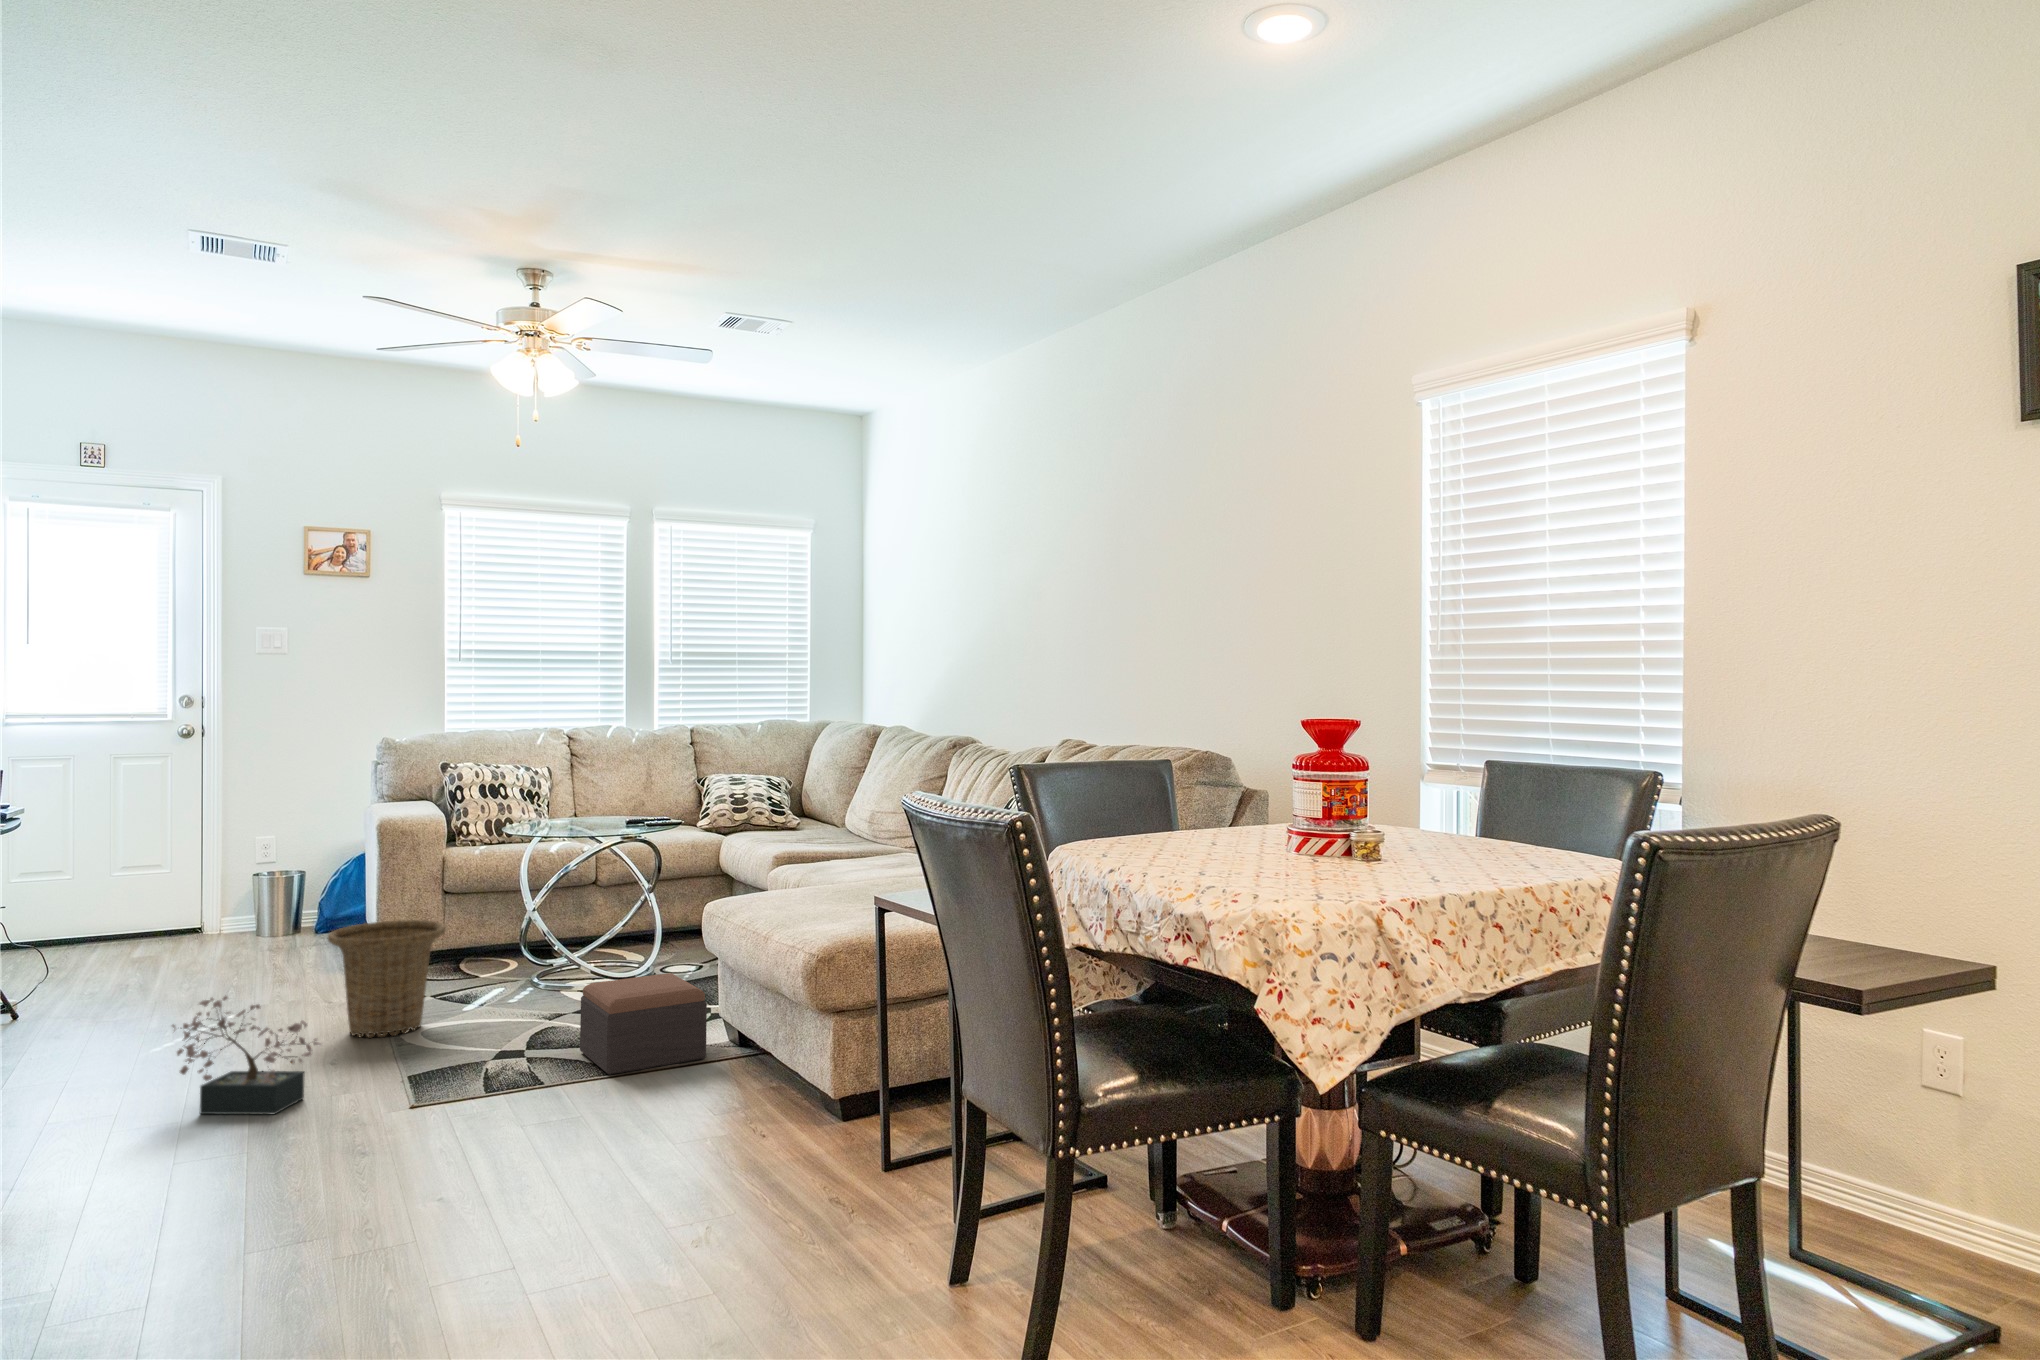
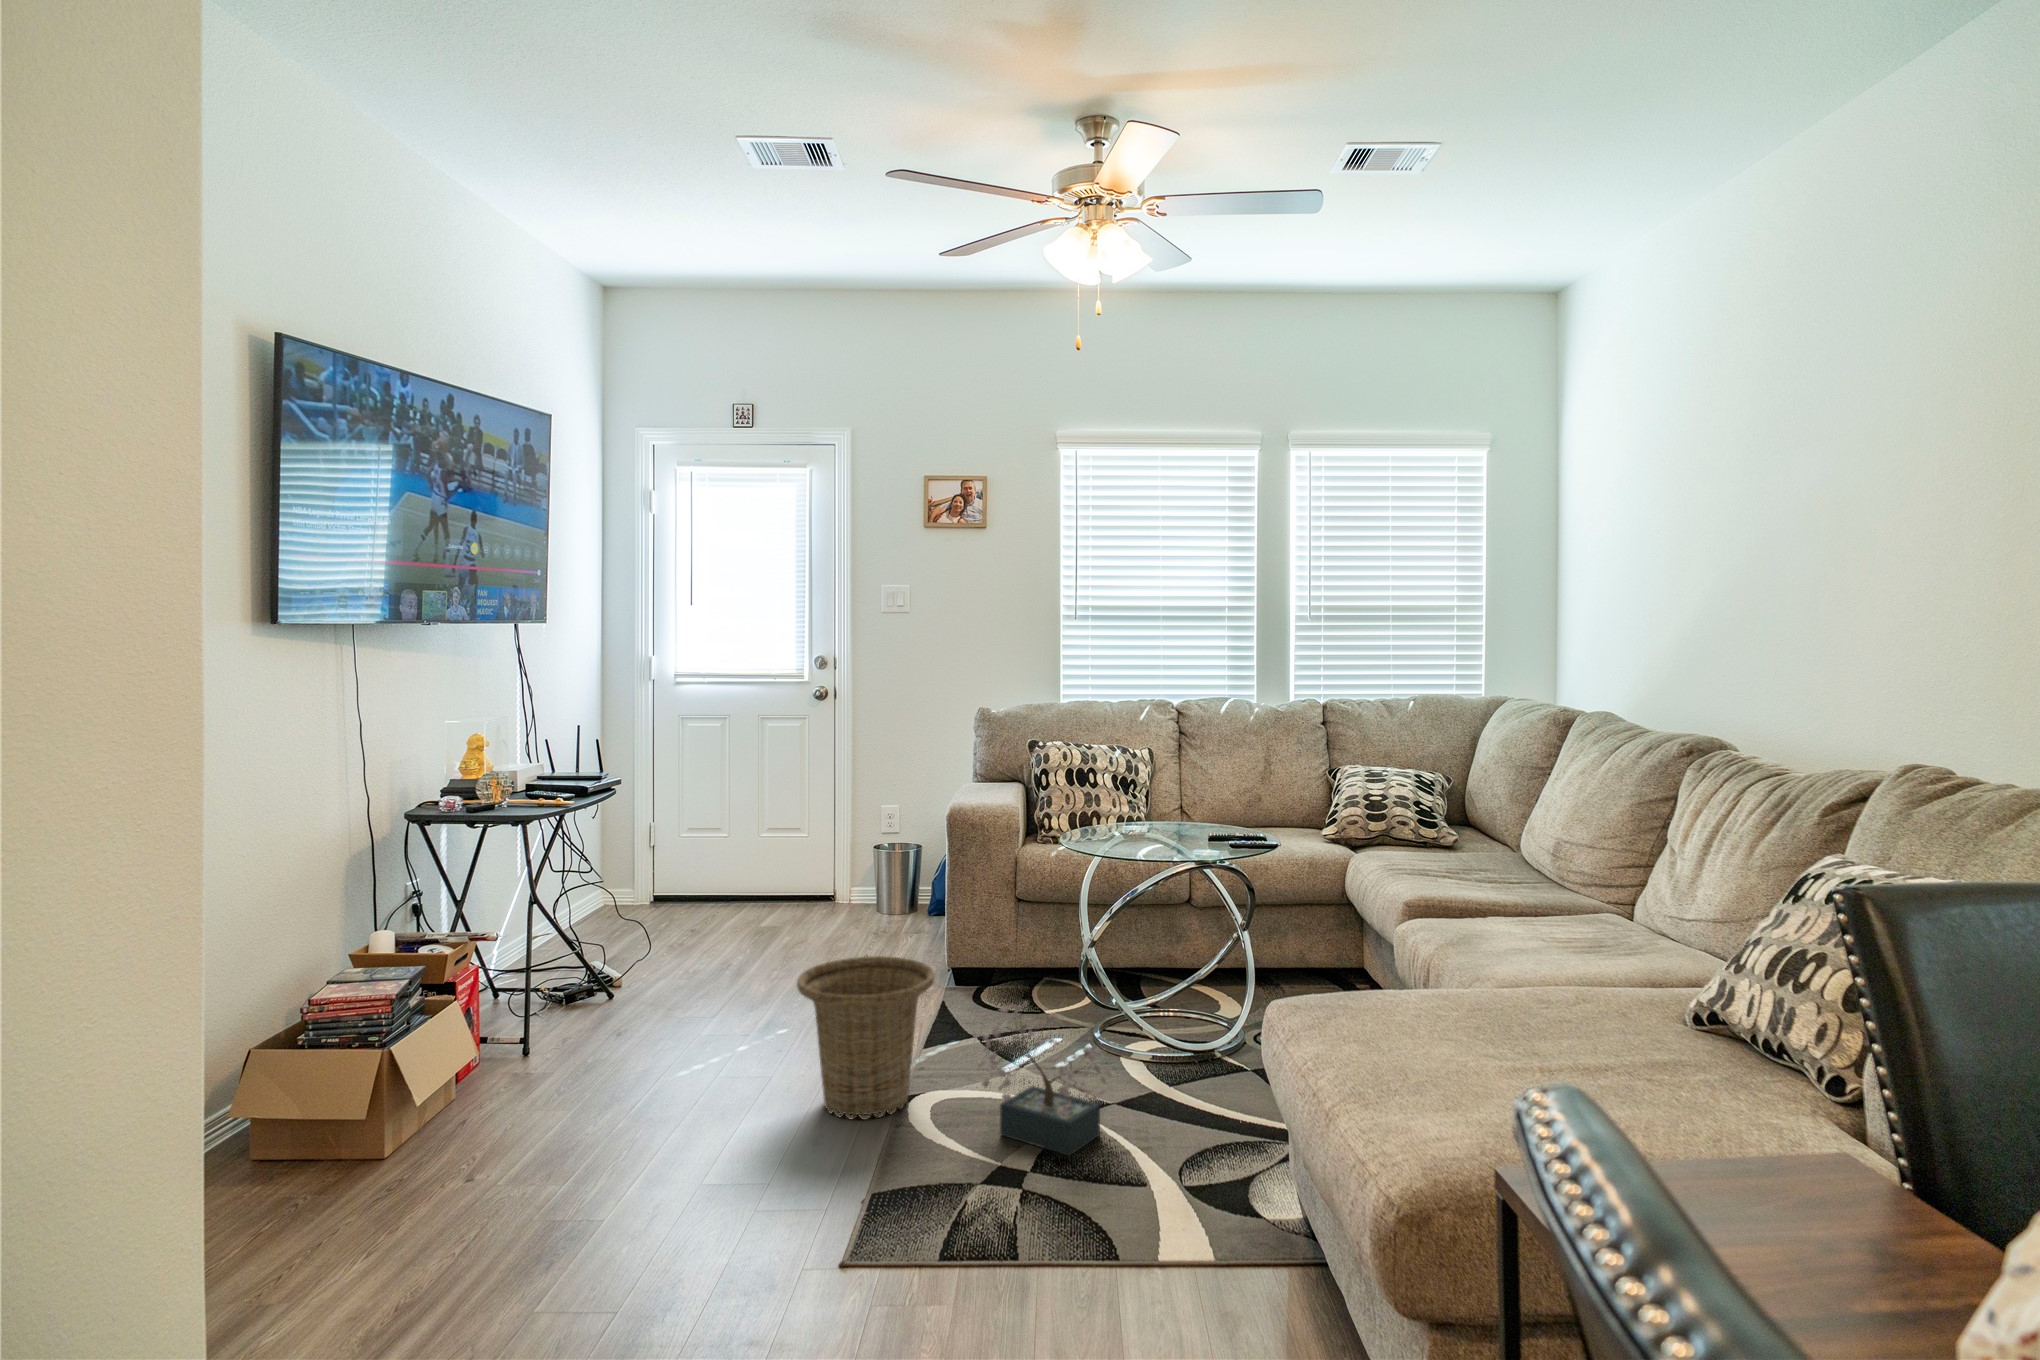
footstool: present [580,973,707,1075] -> none [1042,1128,1211,1316]
decorative plant: present [172,996,321,1114] -> present [974,1001,1117,1155]

